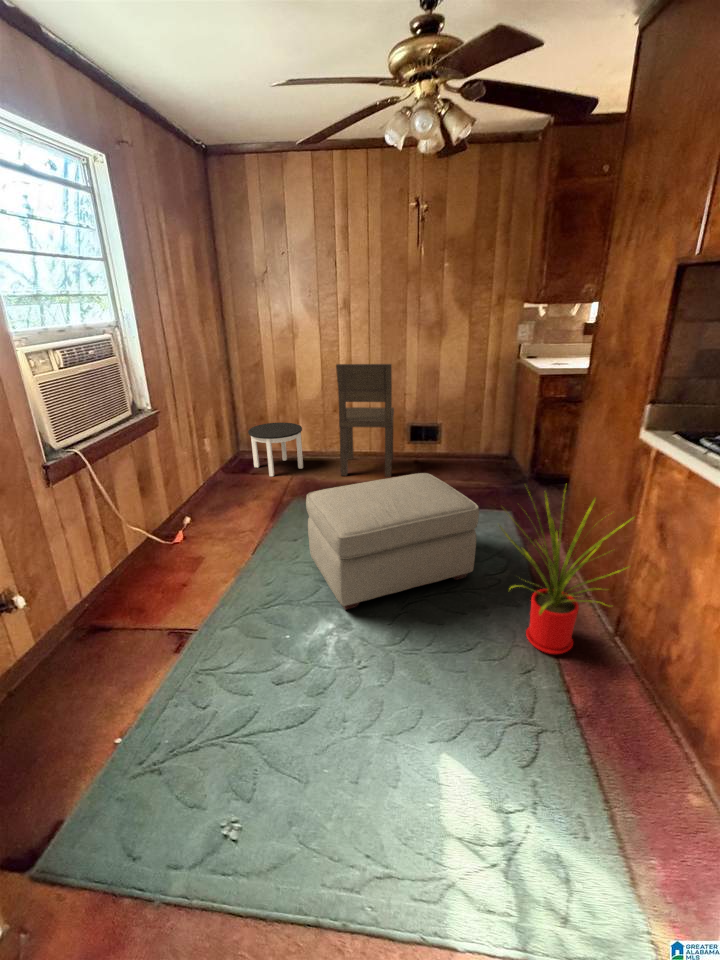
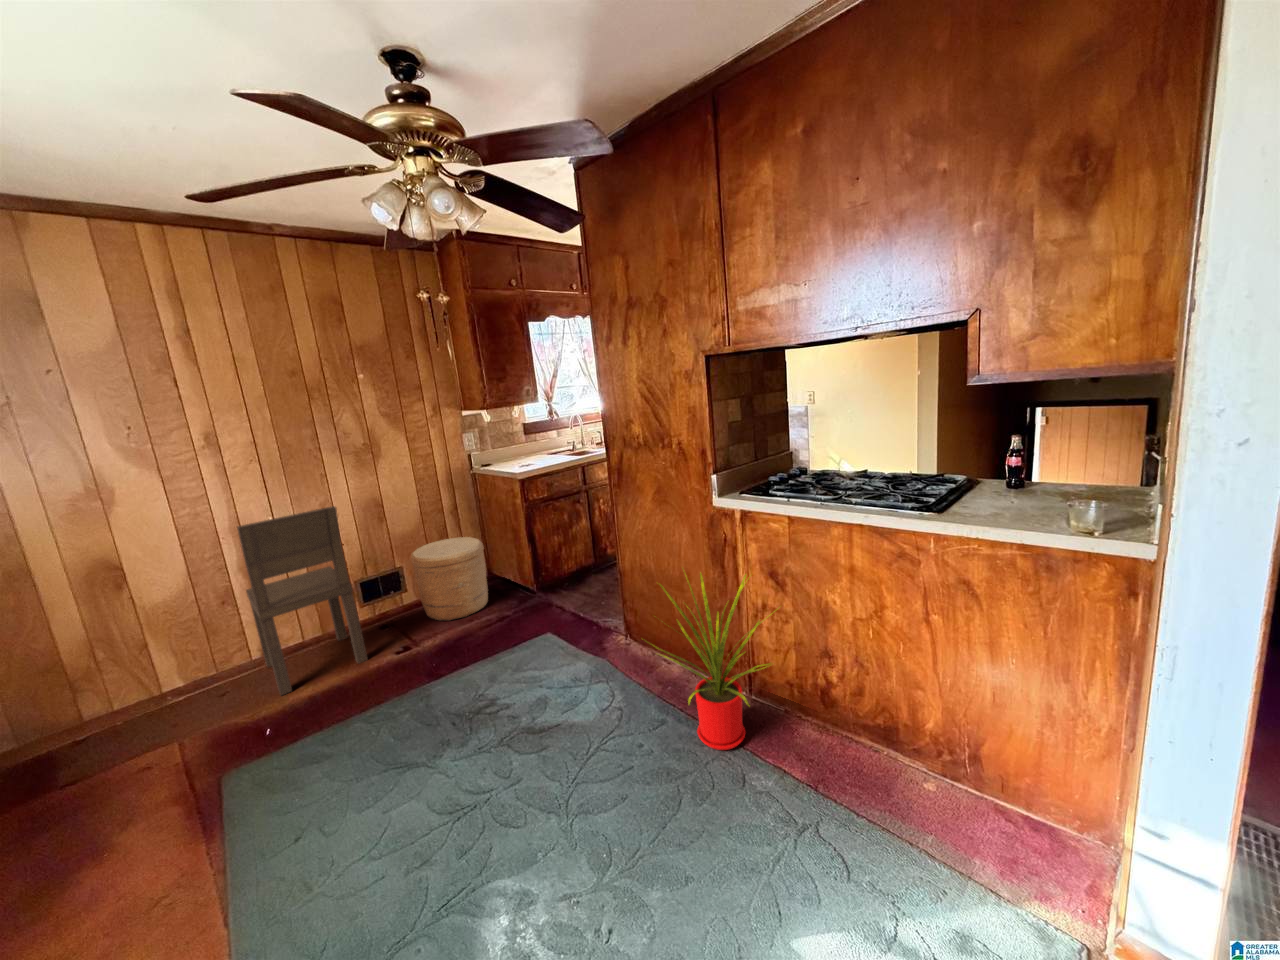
woven basket: none [442,412,498,476] -> present [411,537,488,621]
round table: present [248,422,303,476] -> none [23,649,186,772]
ottoman: present [306,473,479,610] -> none [340,625,596,880]

